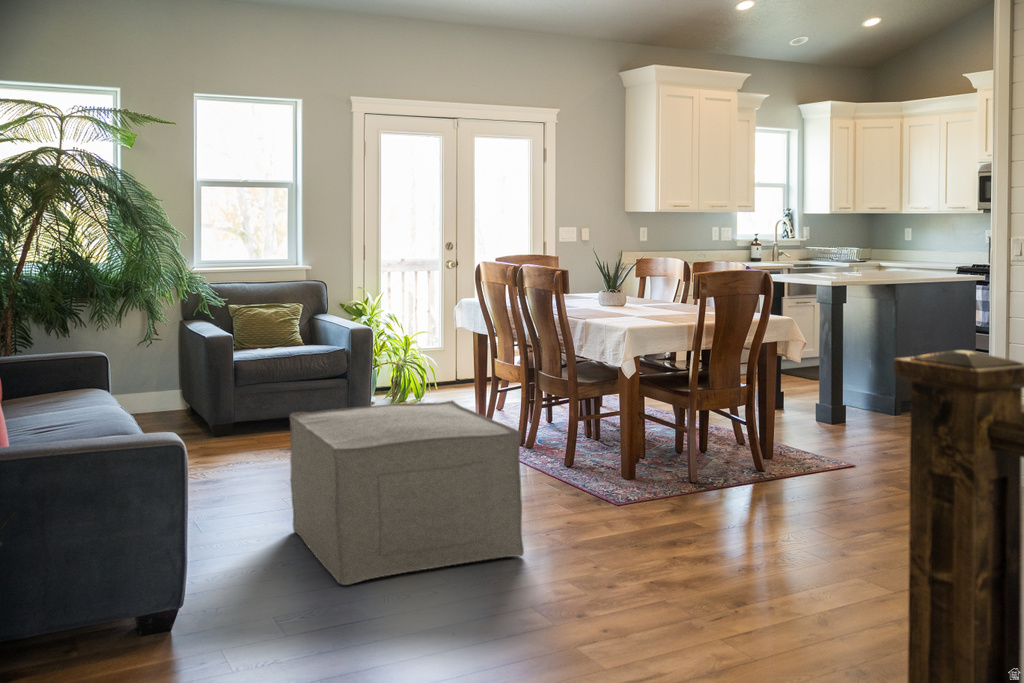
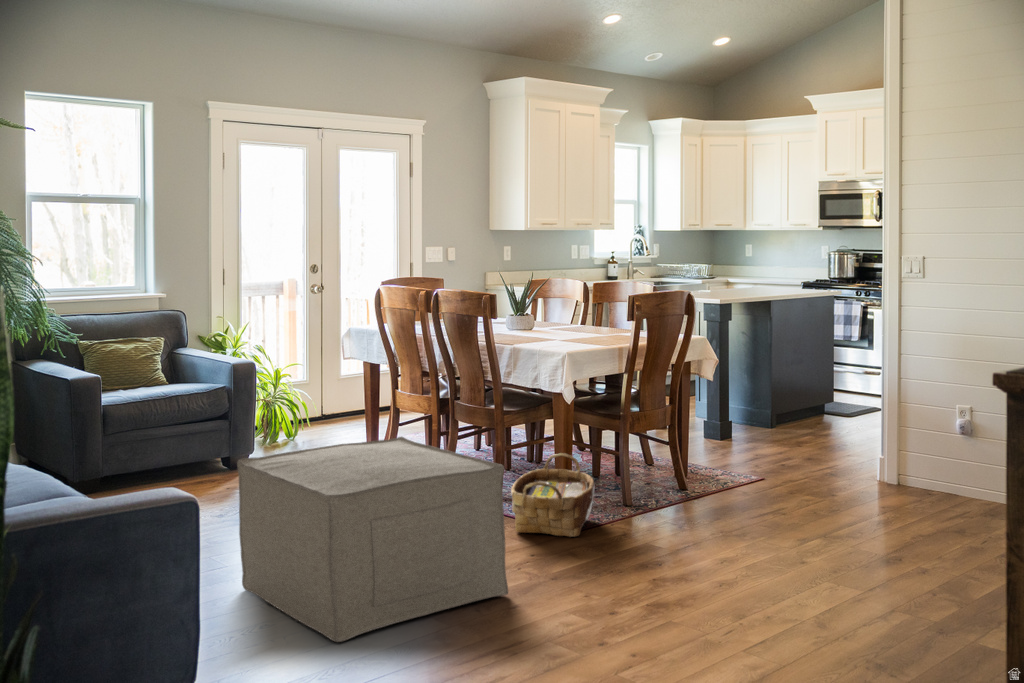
woven basket: none [564,425,649,507] -> present [511,453,594,537]

